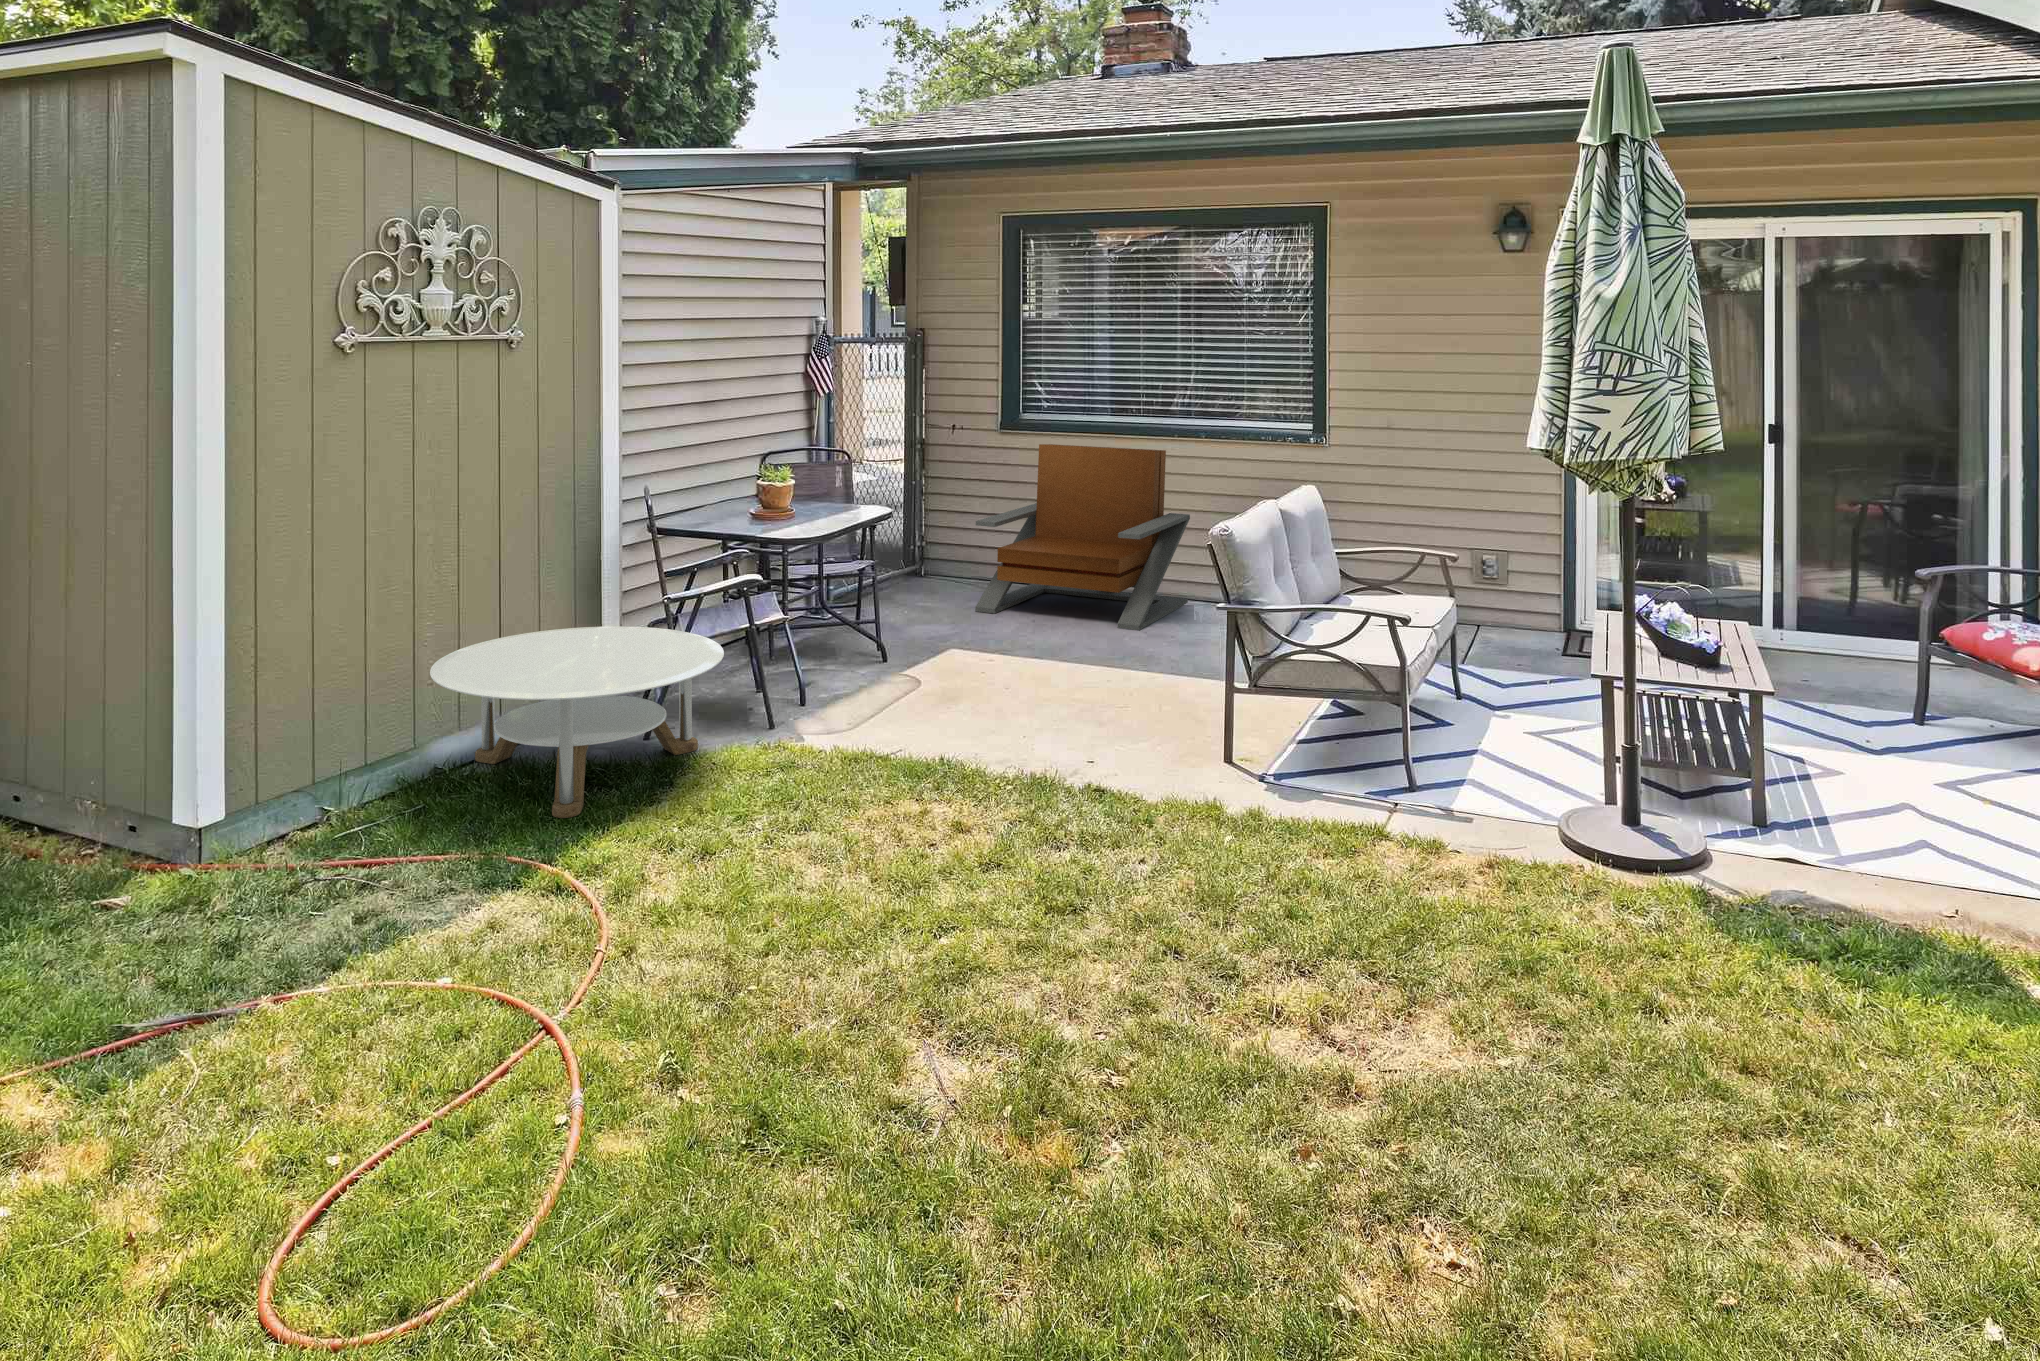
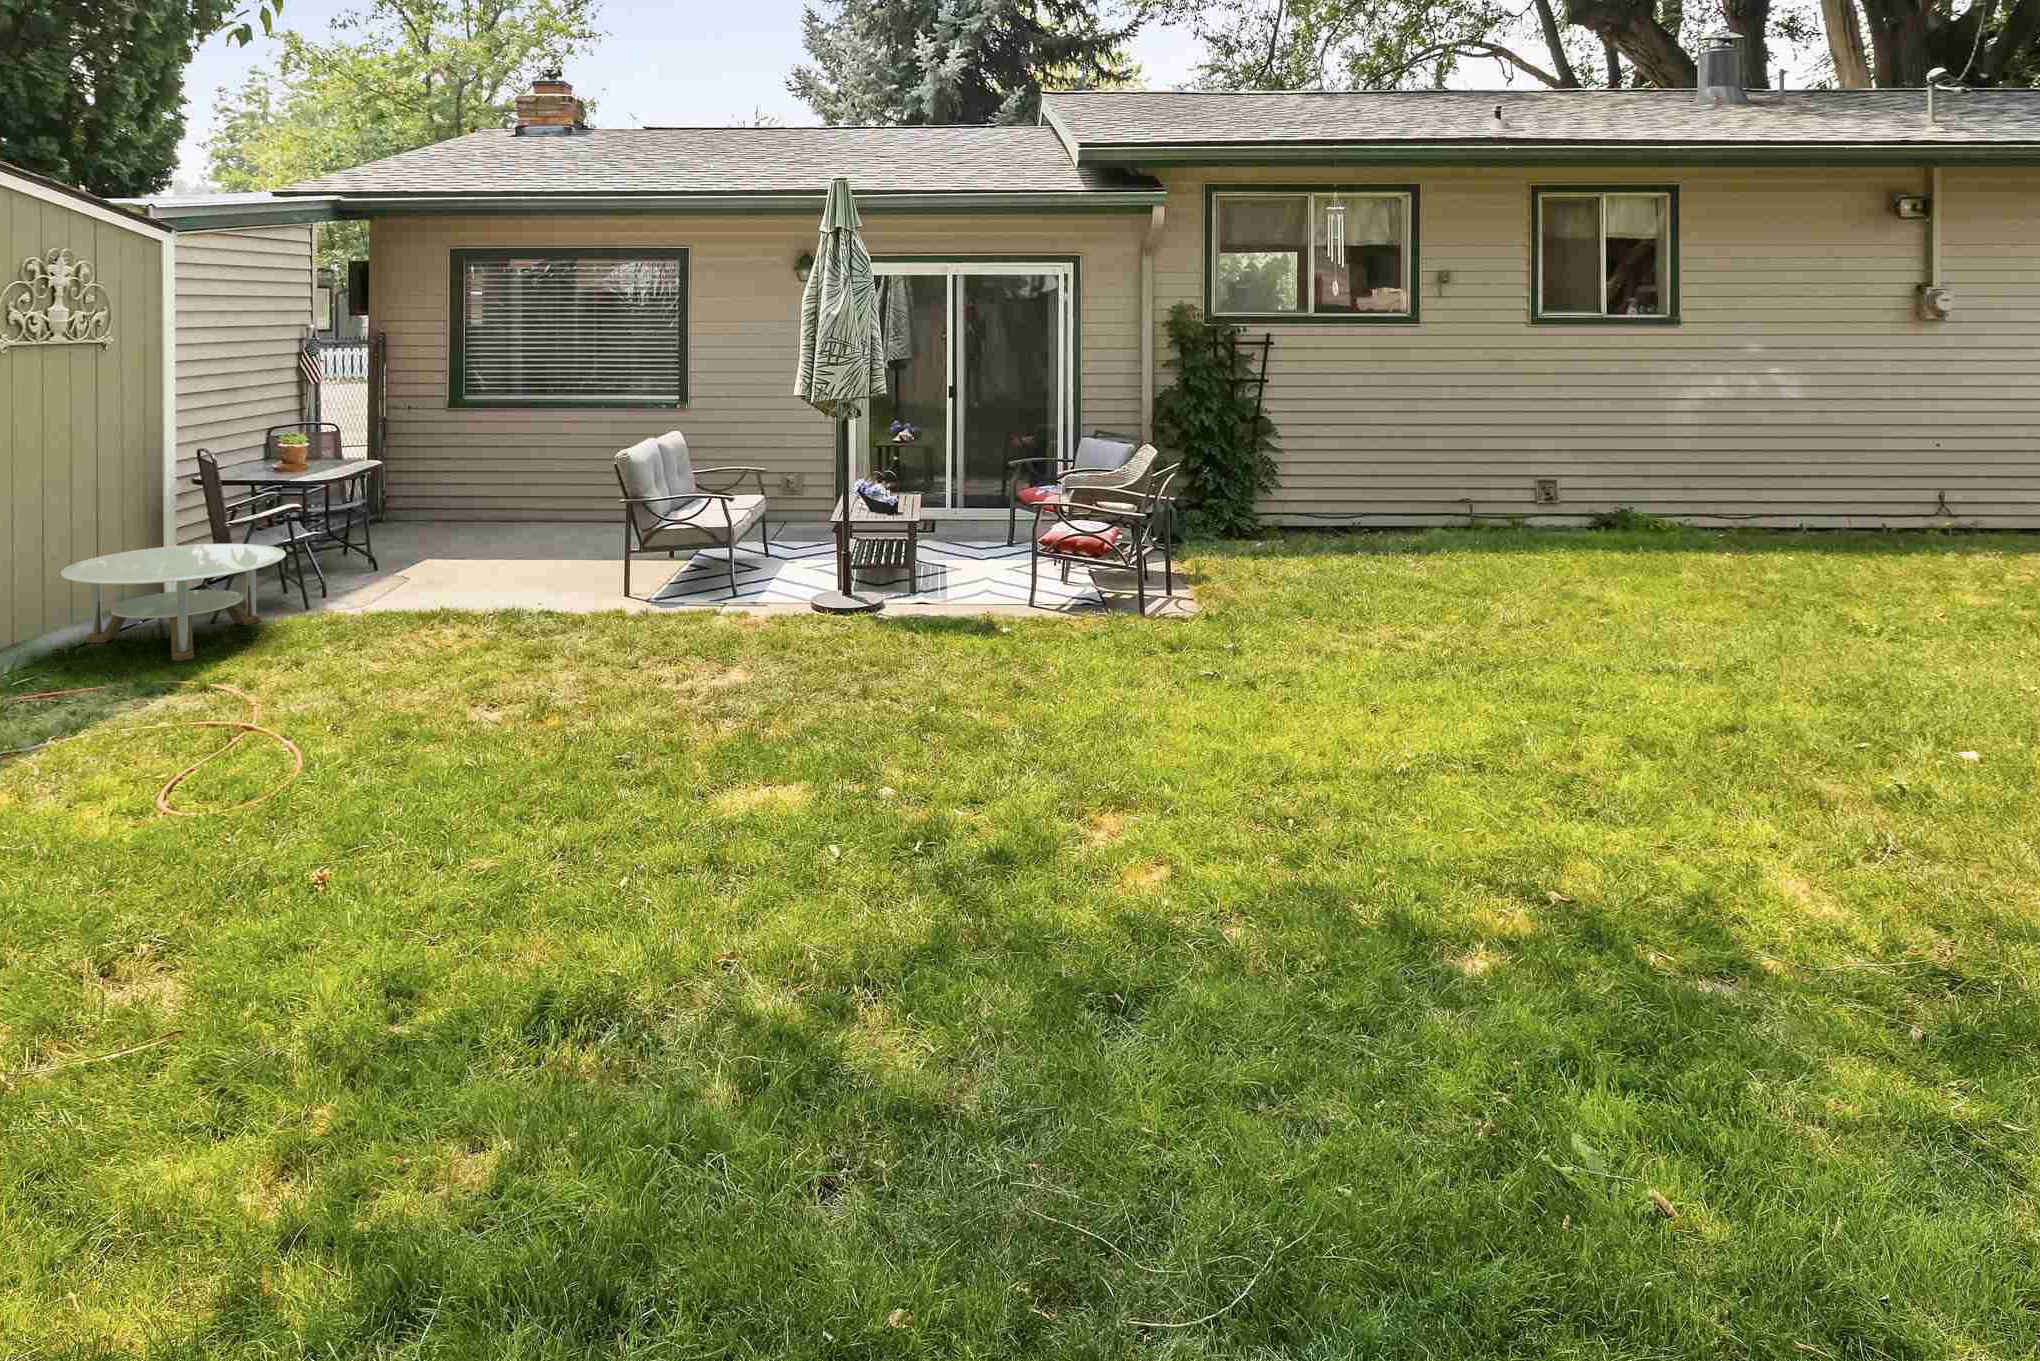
lounge chair: present [975,444,1190,630] -> none [439,414,596,537]

